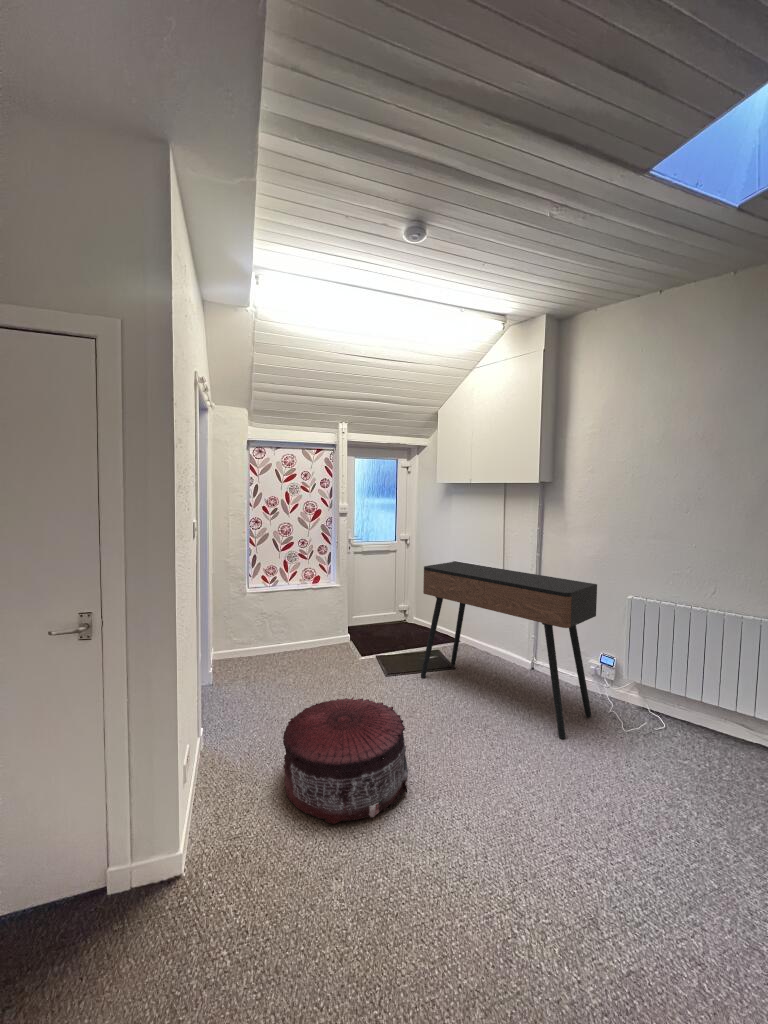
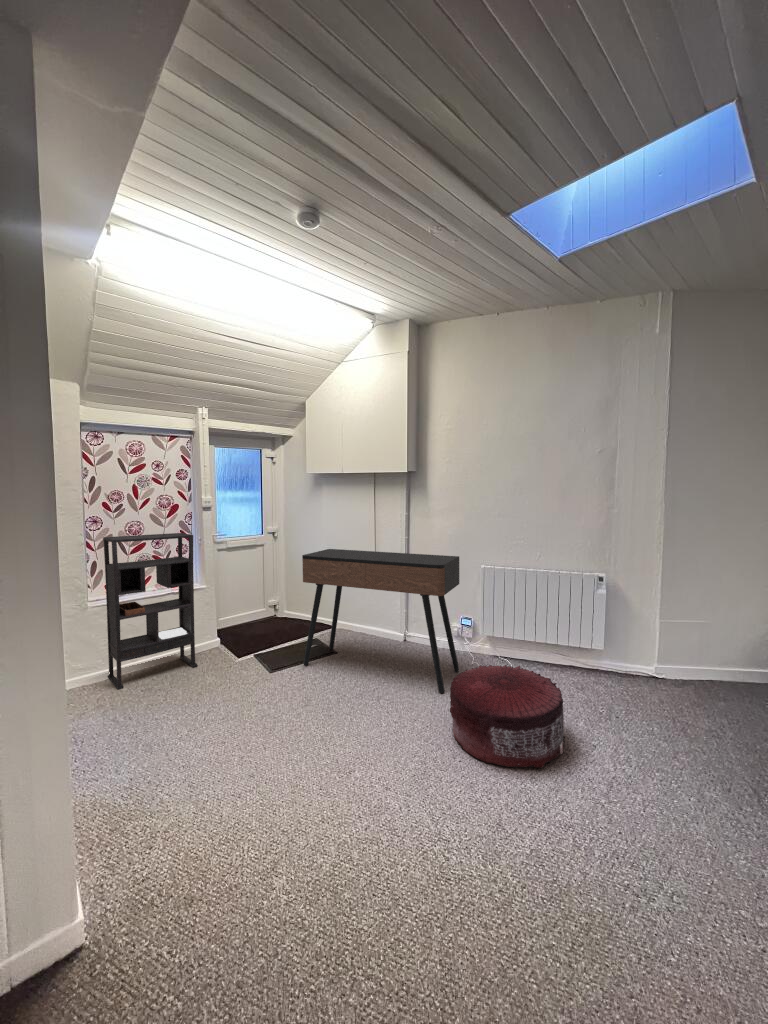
bookshelf: none [257,536,329,669] -> present [103,533,197,690]
pouf: present [283,698,408,824] -> present [450,665,565,767]

